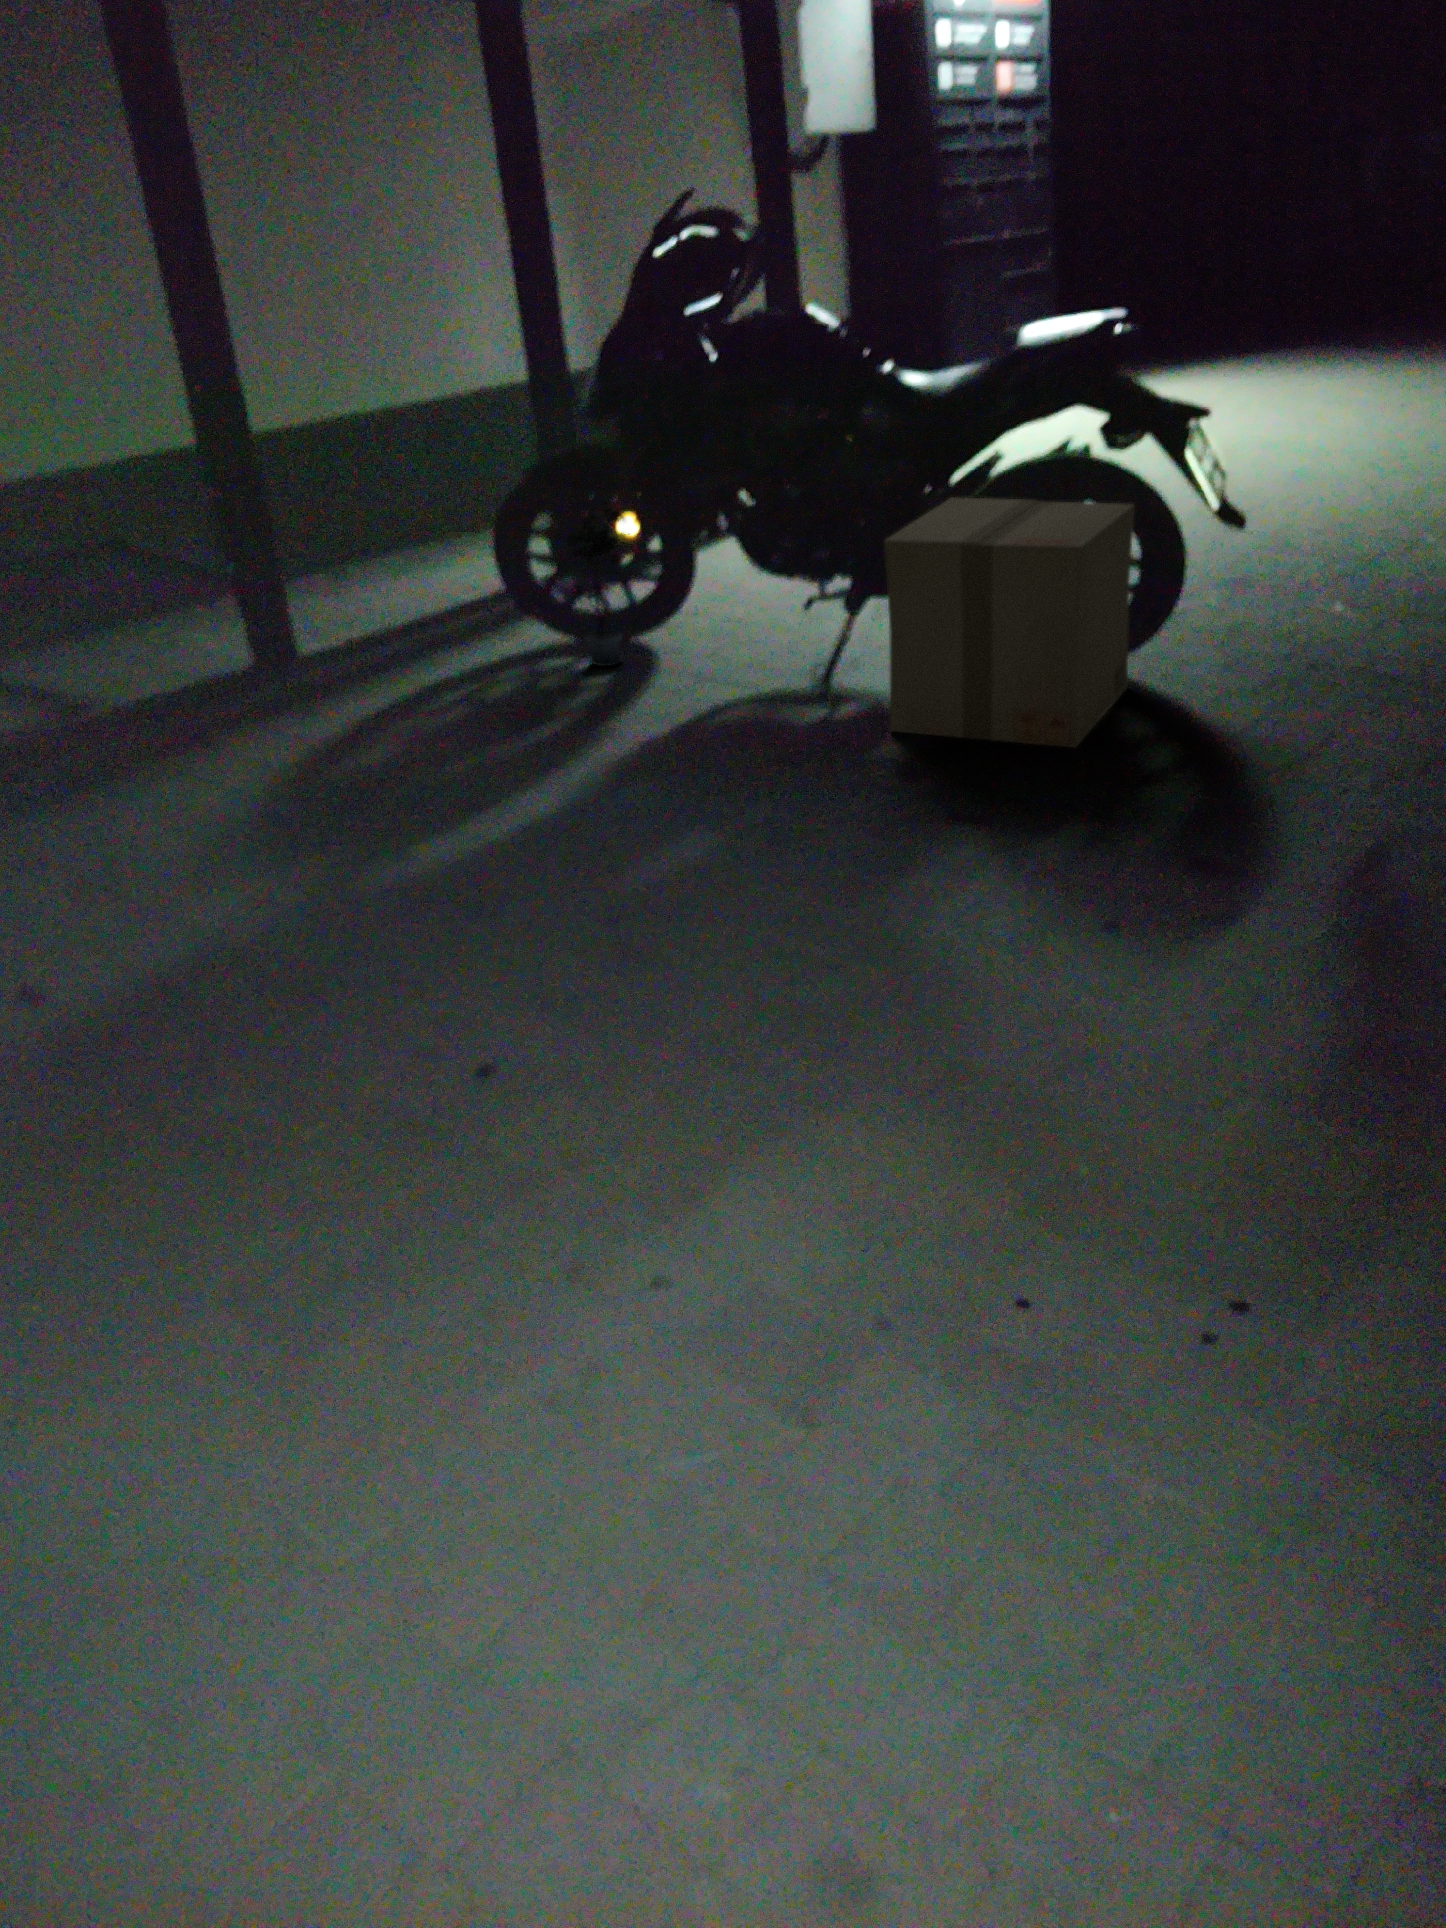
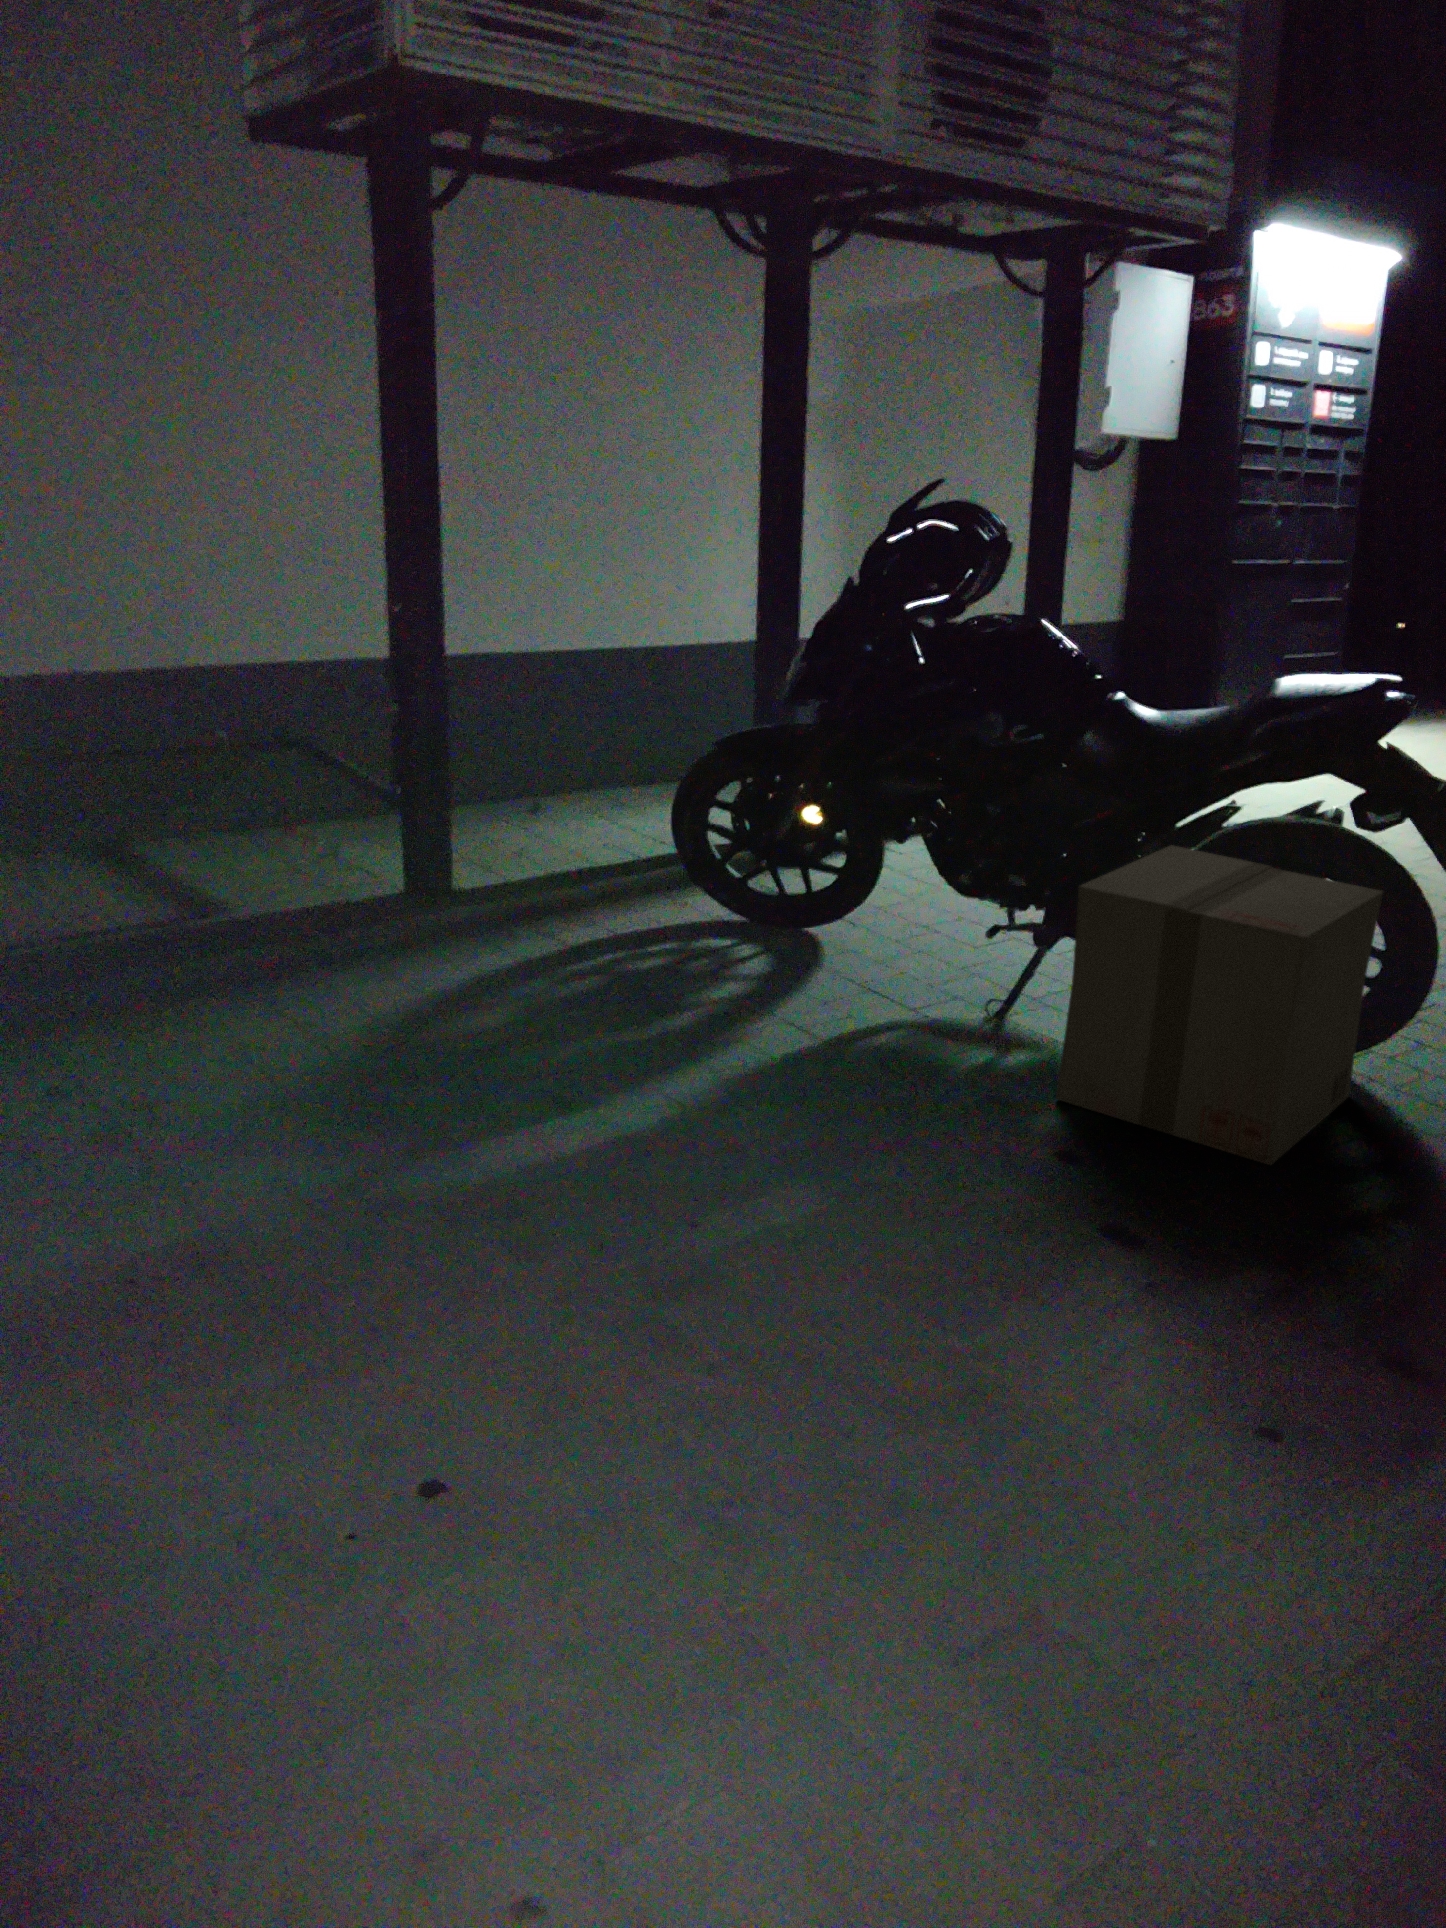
potted plant: present [567,500,626,666] -> none [734,778,814,956]

